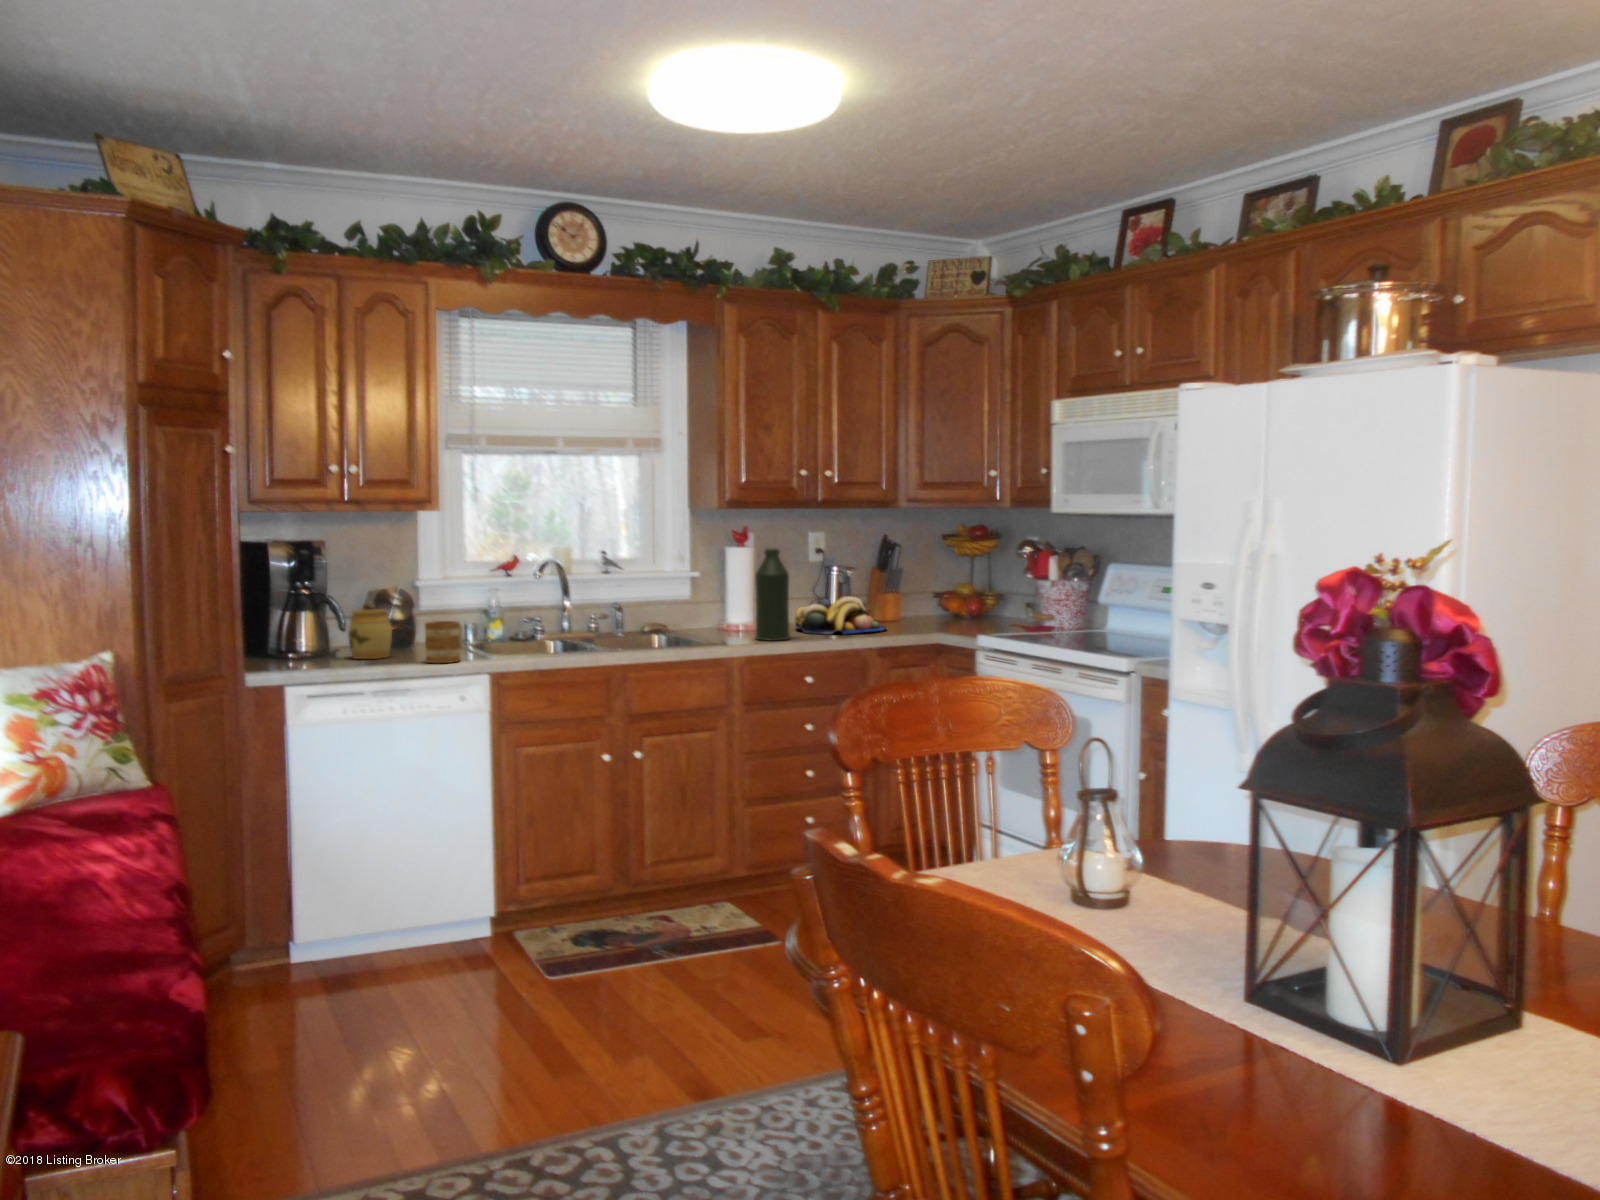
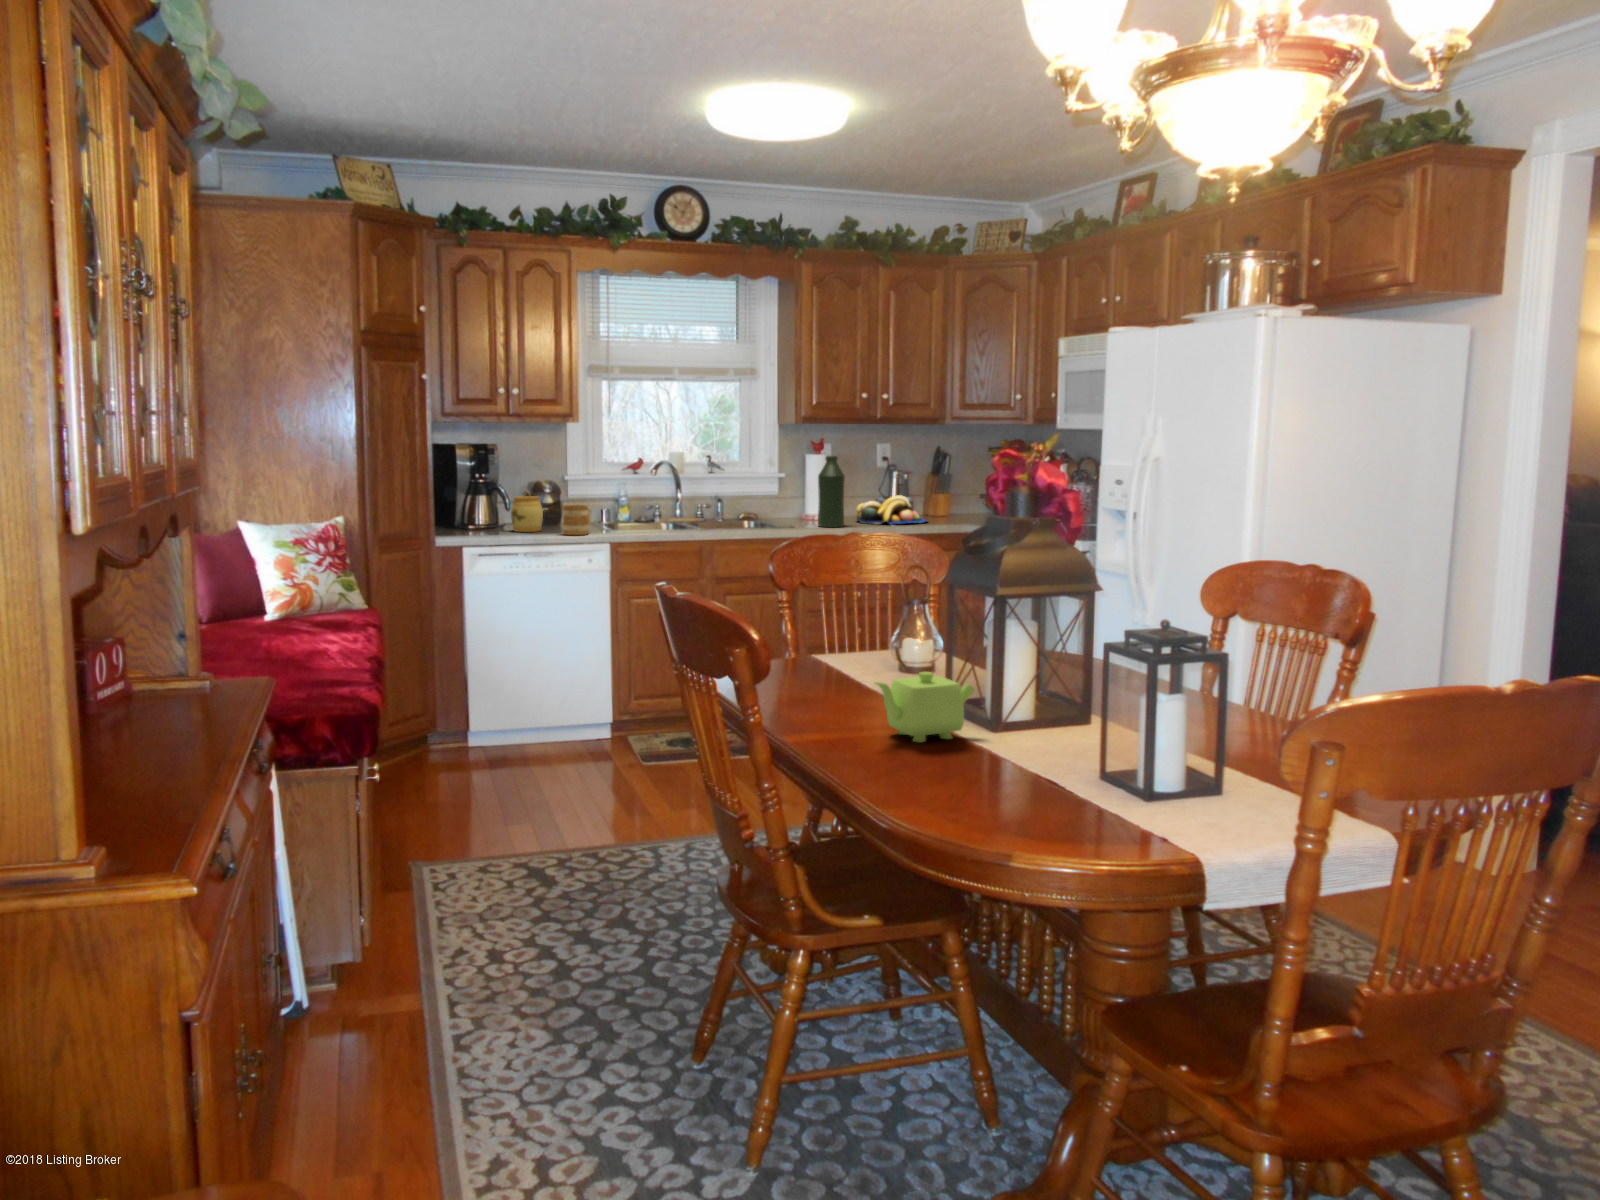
teapot: none [1271,978,1420,1123] -> present [875,672,975,742]

